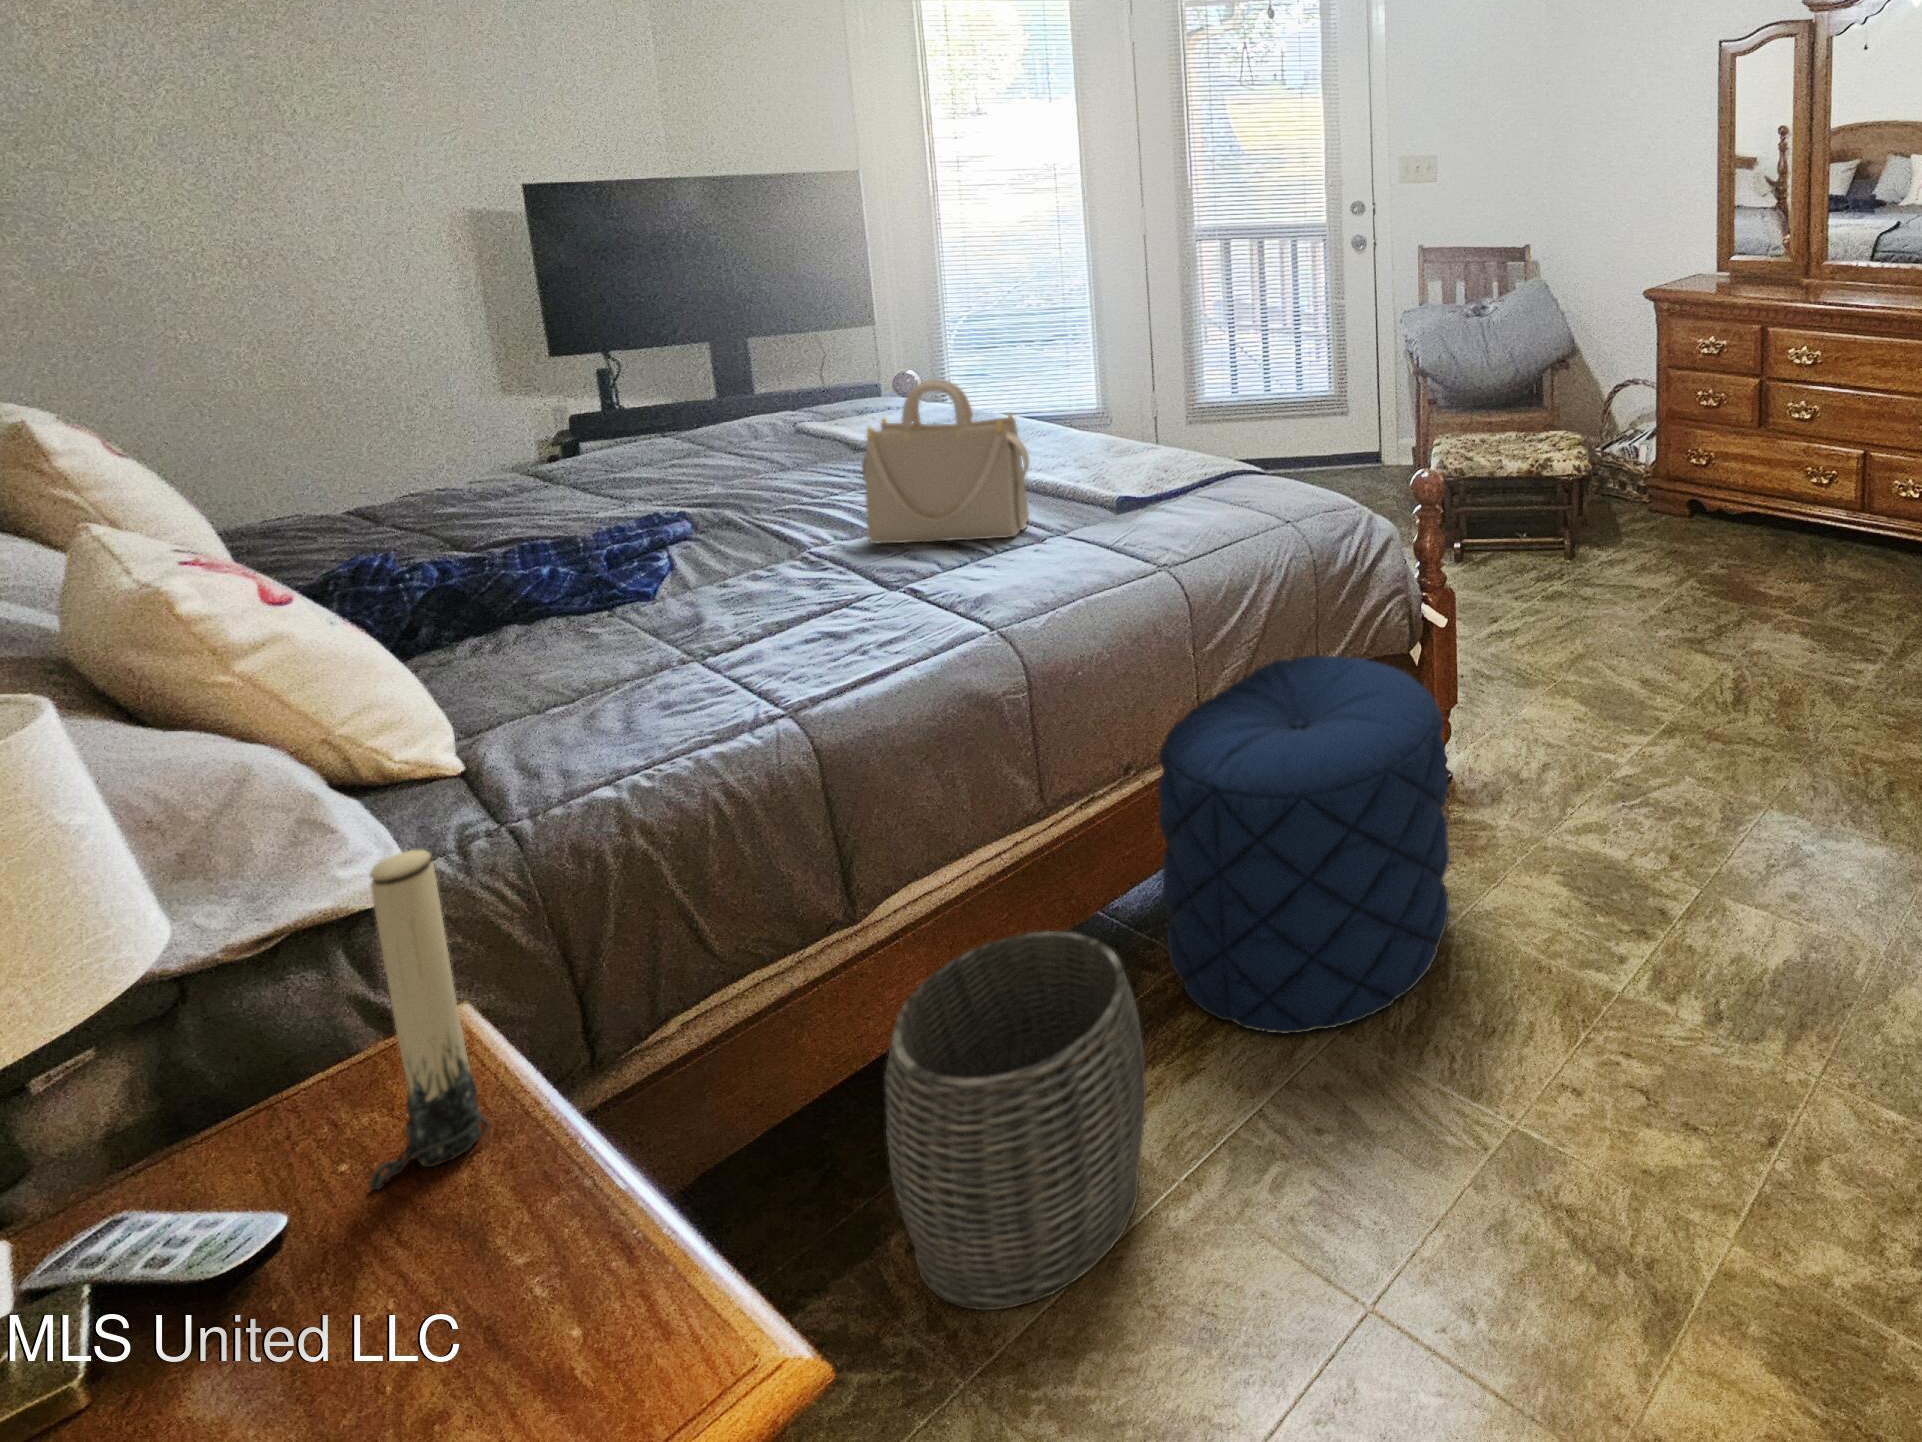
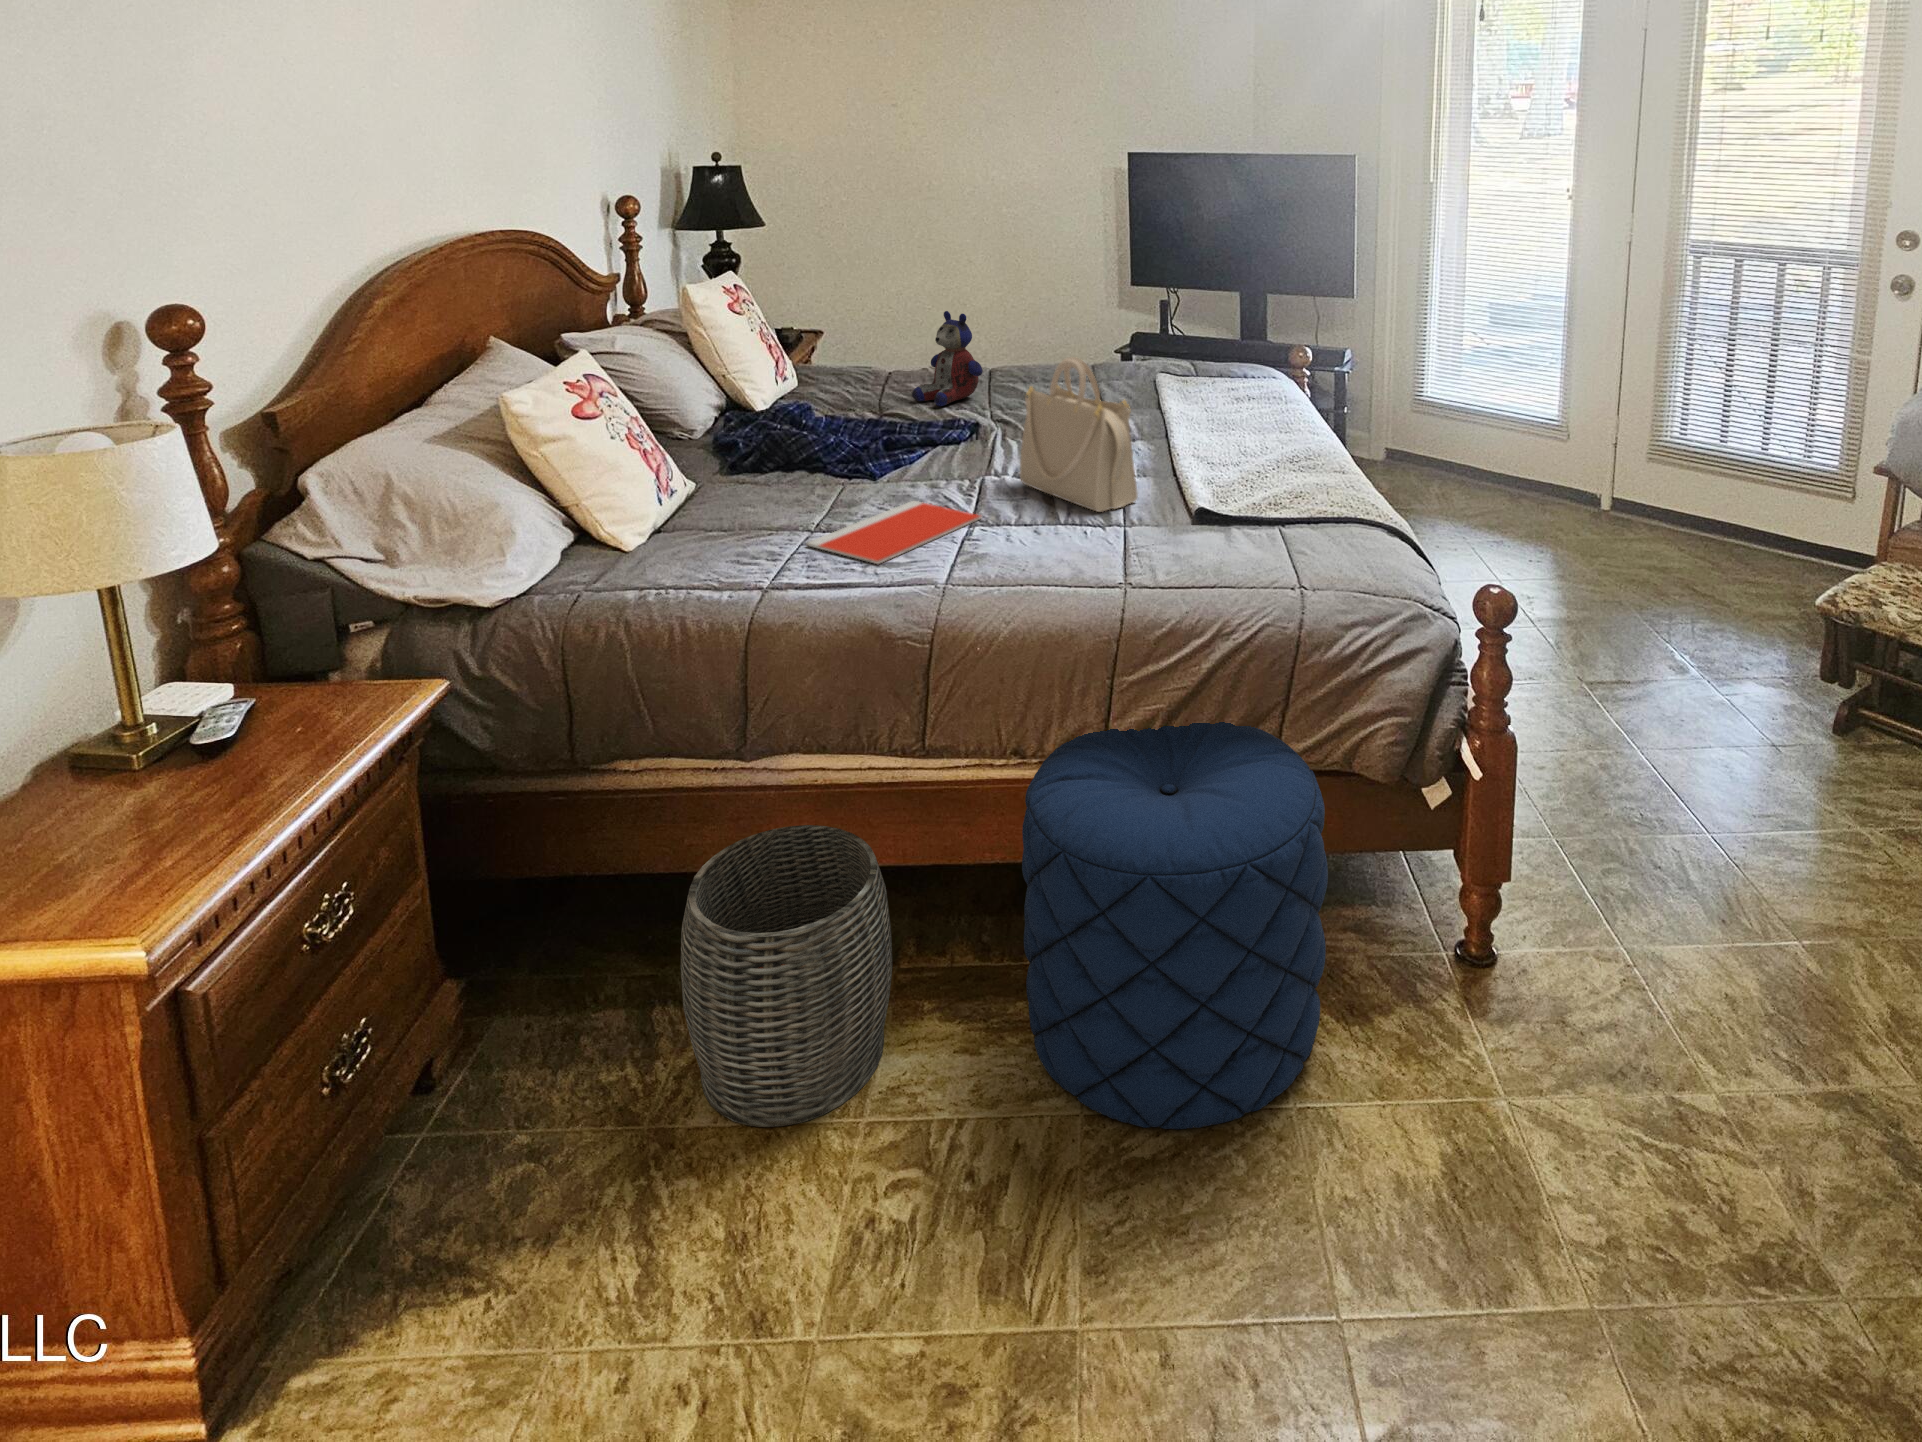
stuffed bear: none [467,389,586,525] -> present [912,311,983,406]
notebook: none [745,578,900,671] -> present [807,501,982,564]
candle: present [369,850,488,1190] -> none [263,560,318,744]

